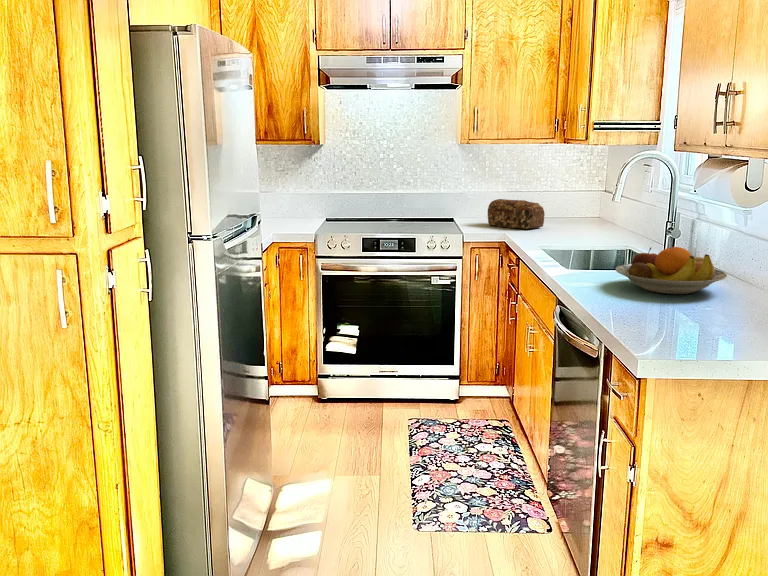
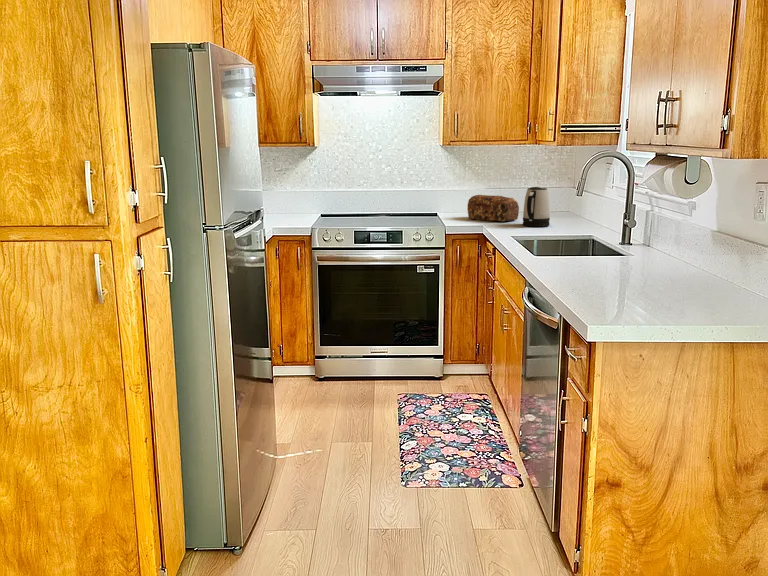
kettle: none [549,191,579,235] -> present [523,187,550,227]
fruit bowl: present [616,247,727,294] -> none [576,233,672,274]

